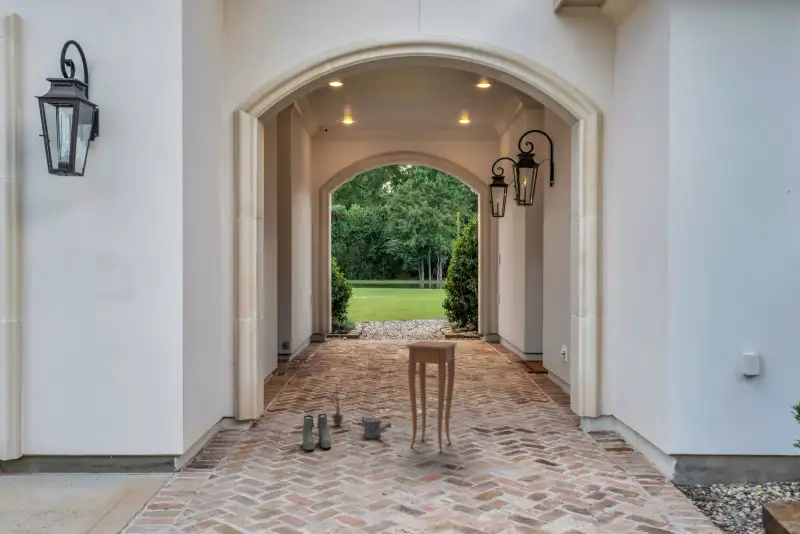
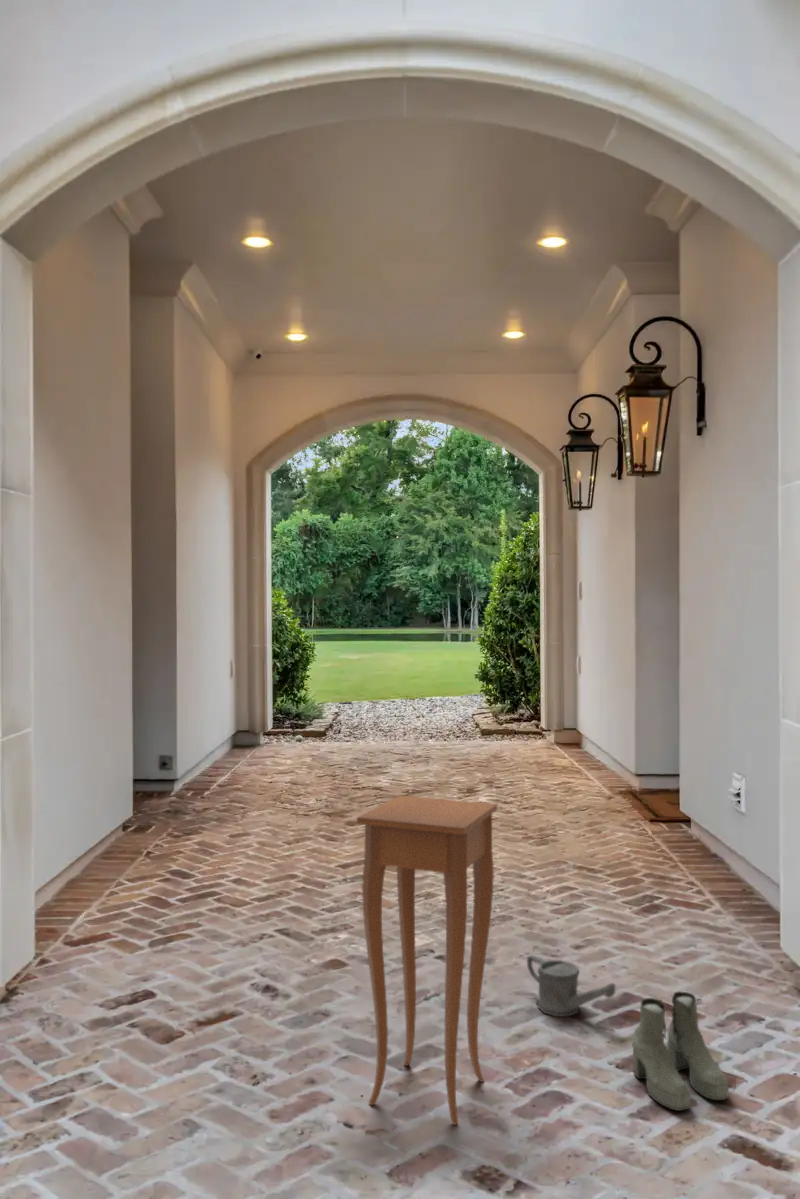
decorative plant: present [331,387,350,426] -> none [159,892,234,1001]
boots: present [302,414,331,450] -> present [632,991,729,1111]
watering can: present [362,417,391,439] -> present [527,956,615,1017]

